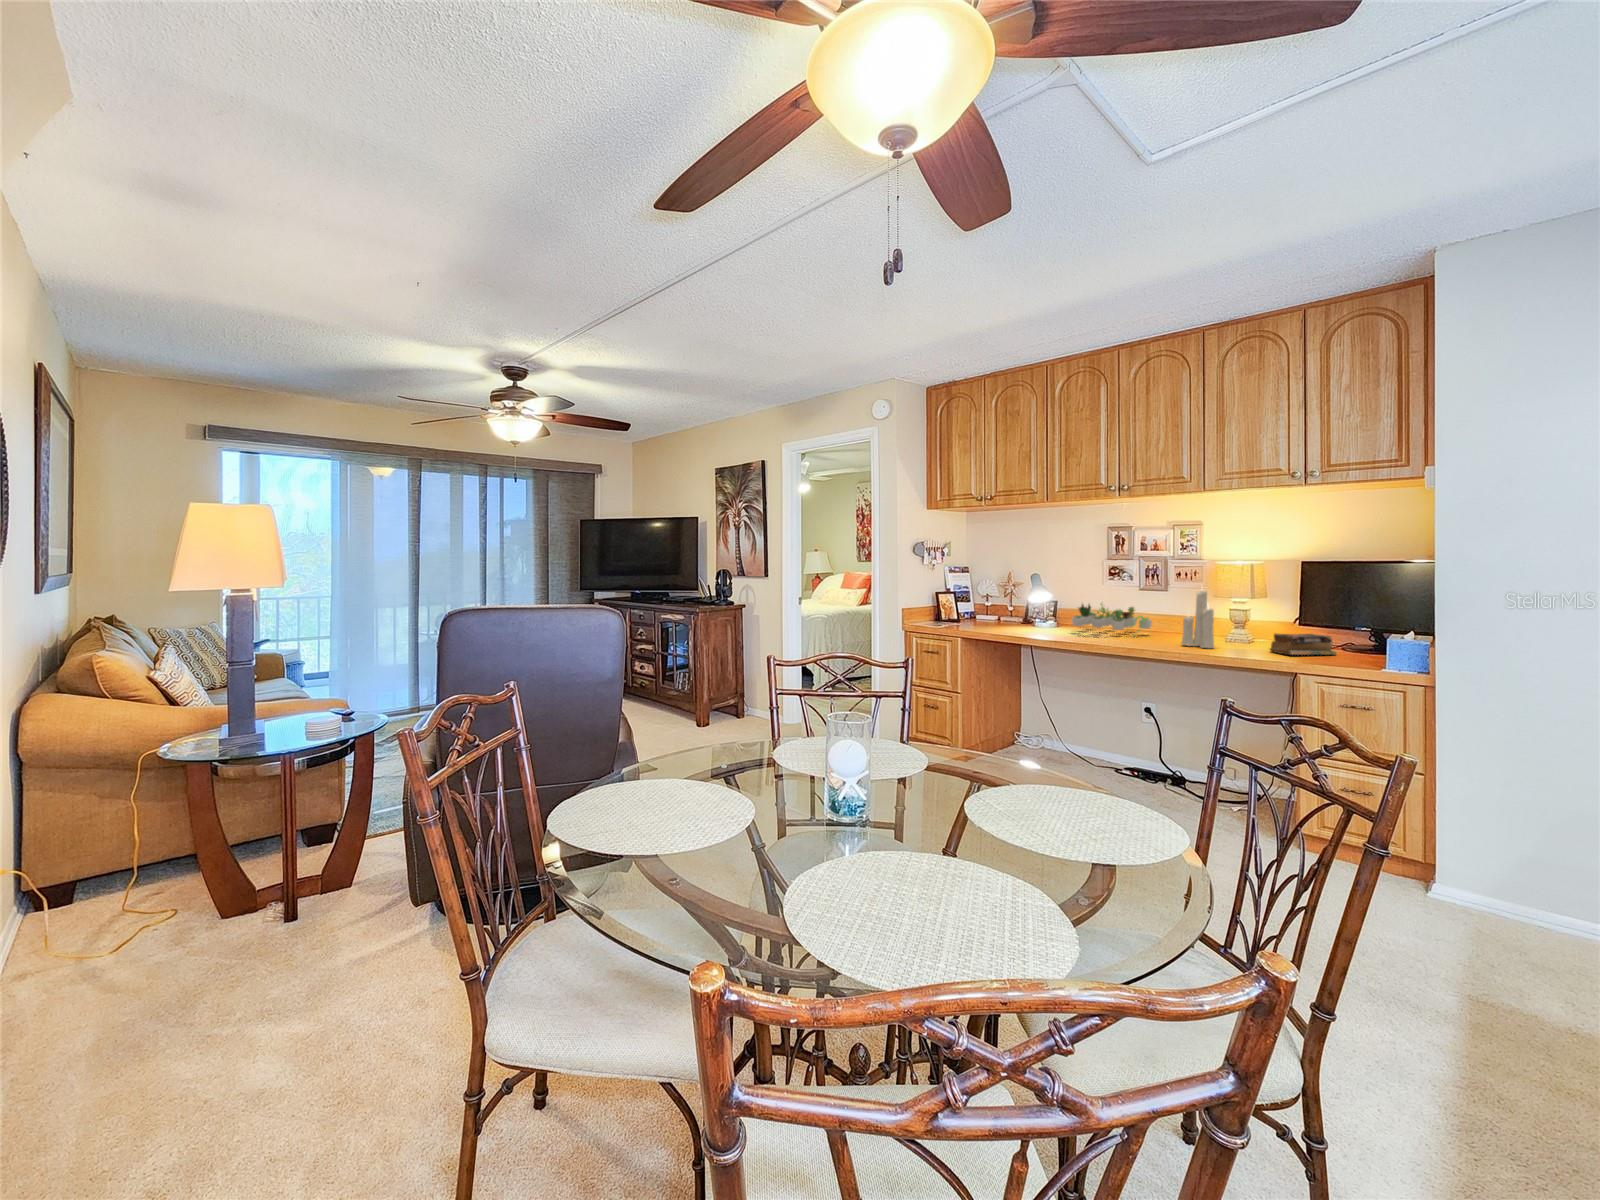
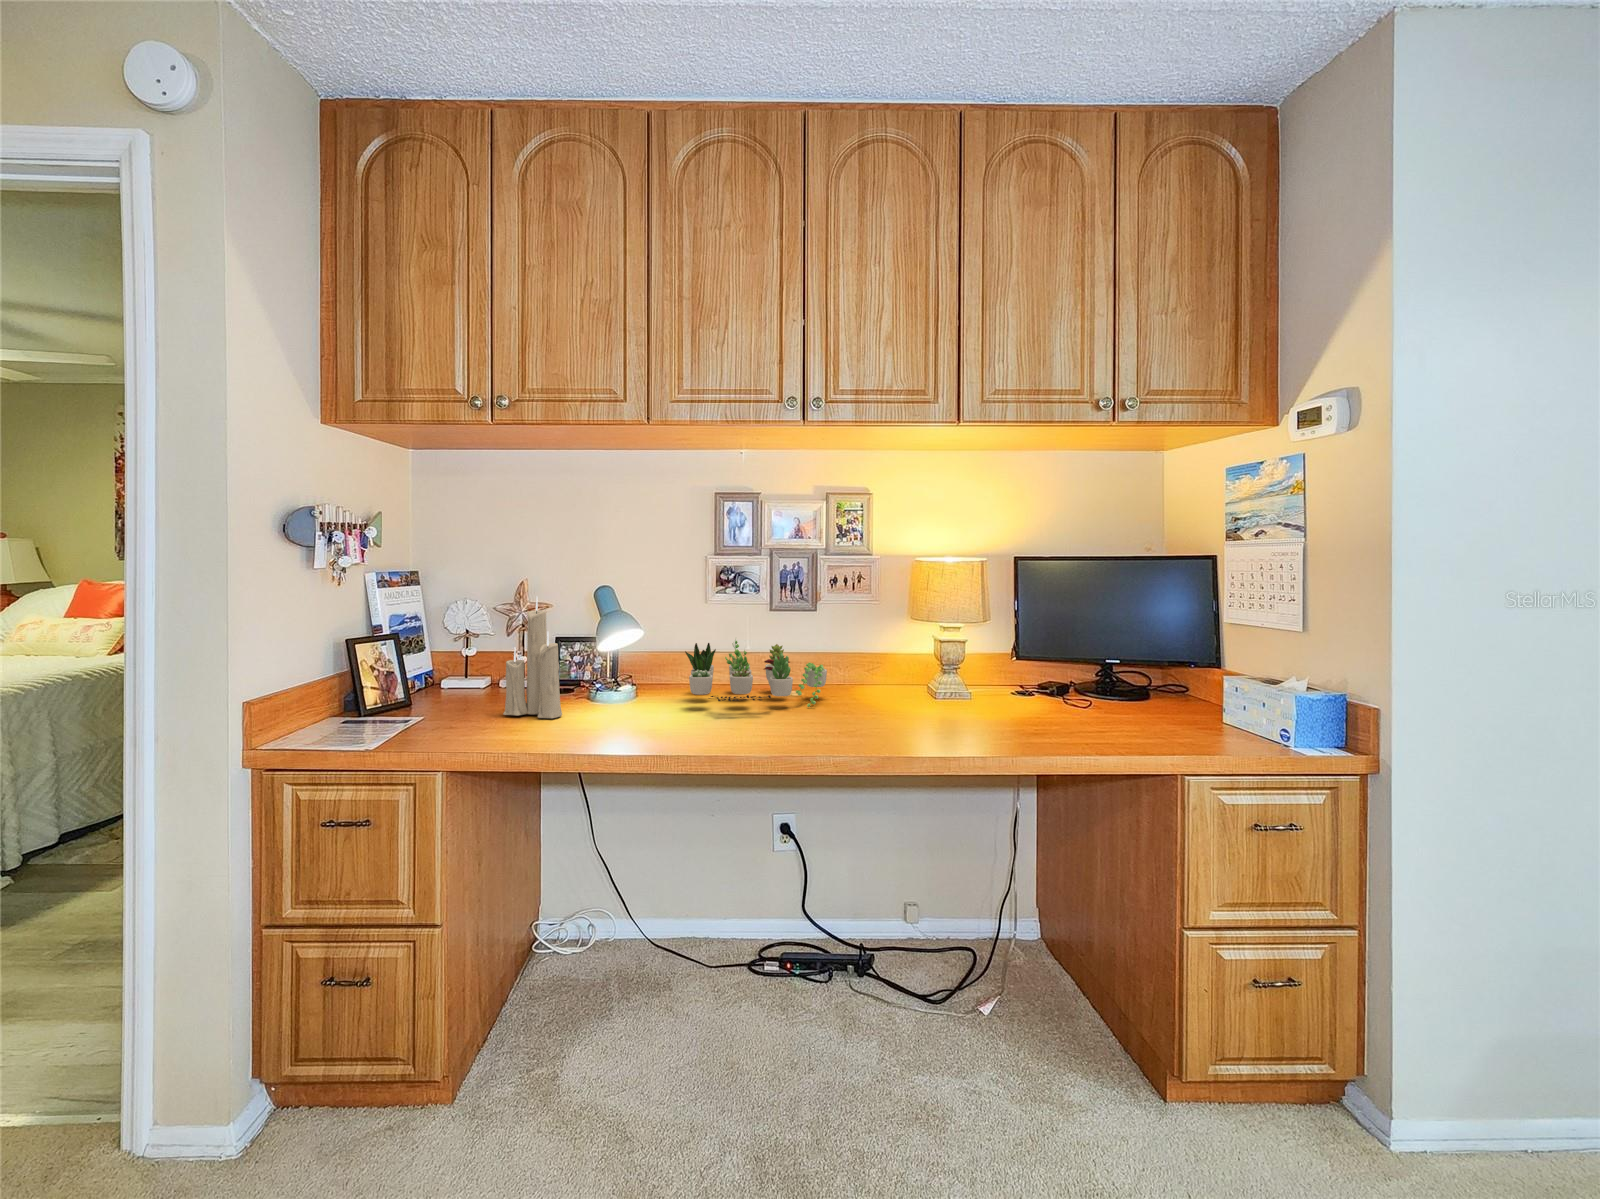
candle: present [1181,590,1214,648] -> present [503,597,562,718]
book: present [1270,634,1337,655] -> none [1075,680,1161,727]

